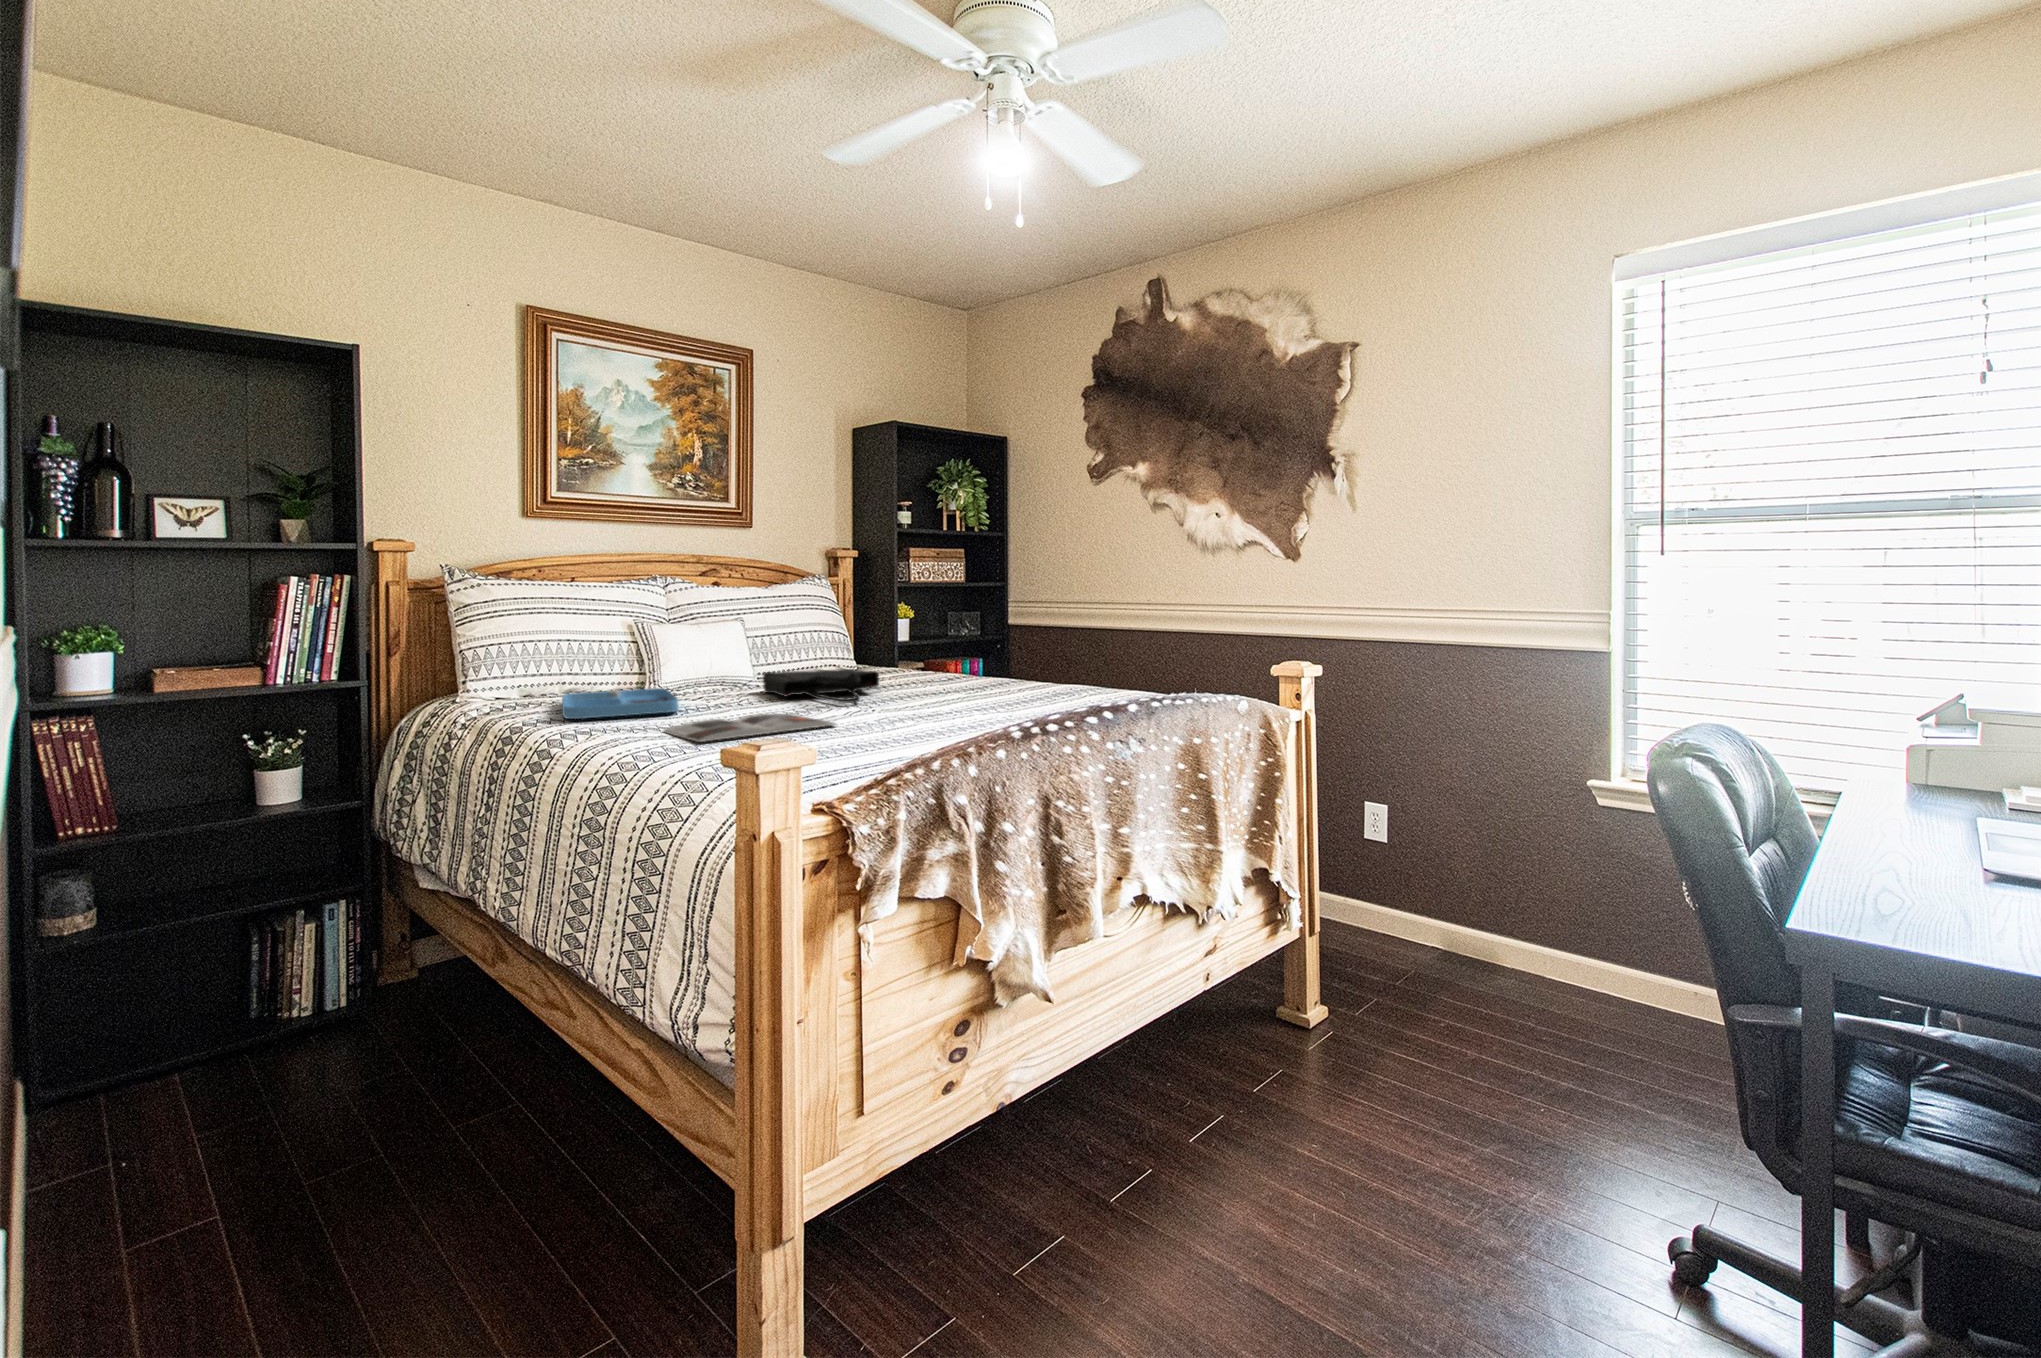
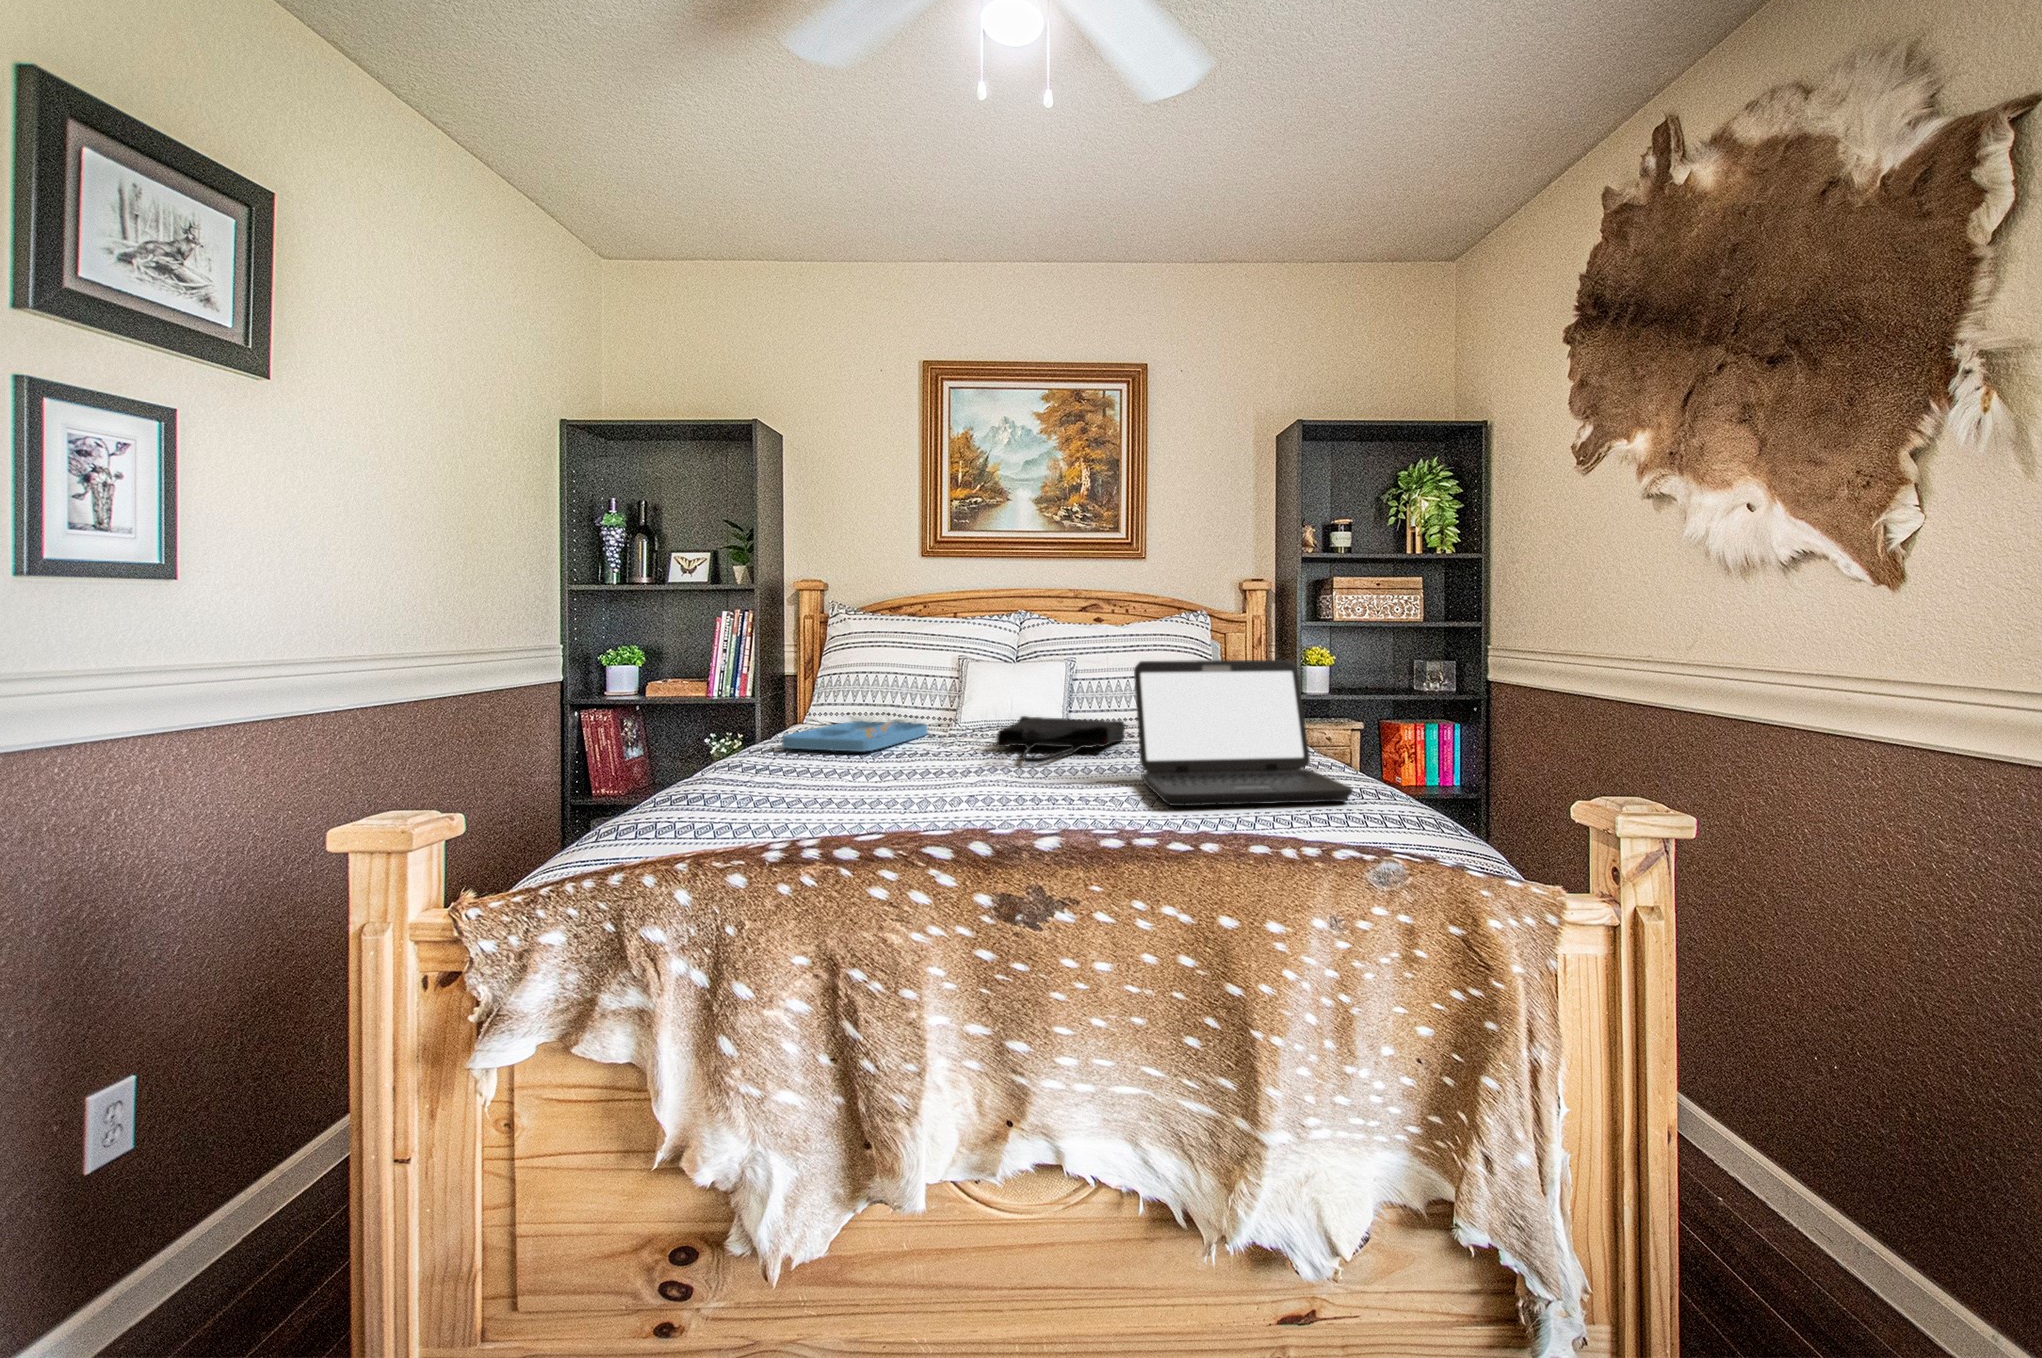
laptop: none [945,611,1106,710] -> present [1134,660,1353,806]
magazine: present [664,714,836,742] -> none [756,766,939,791]

